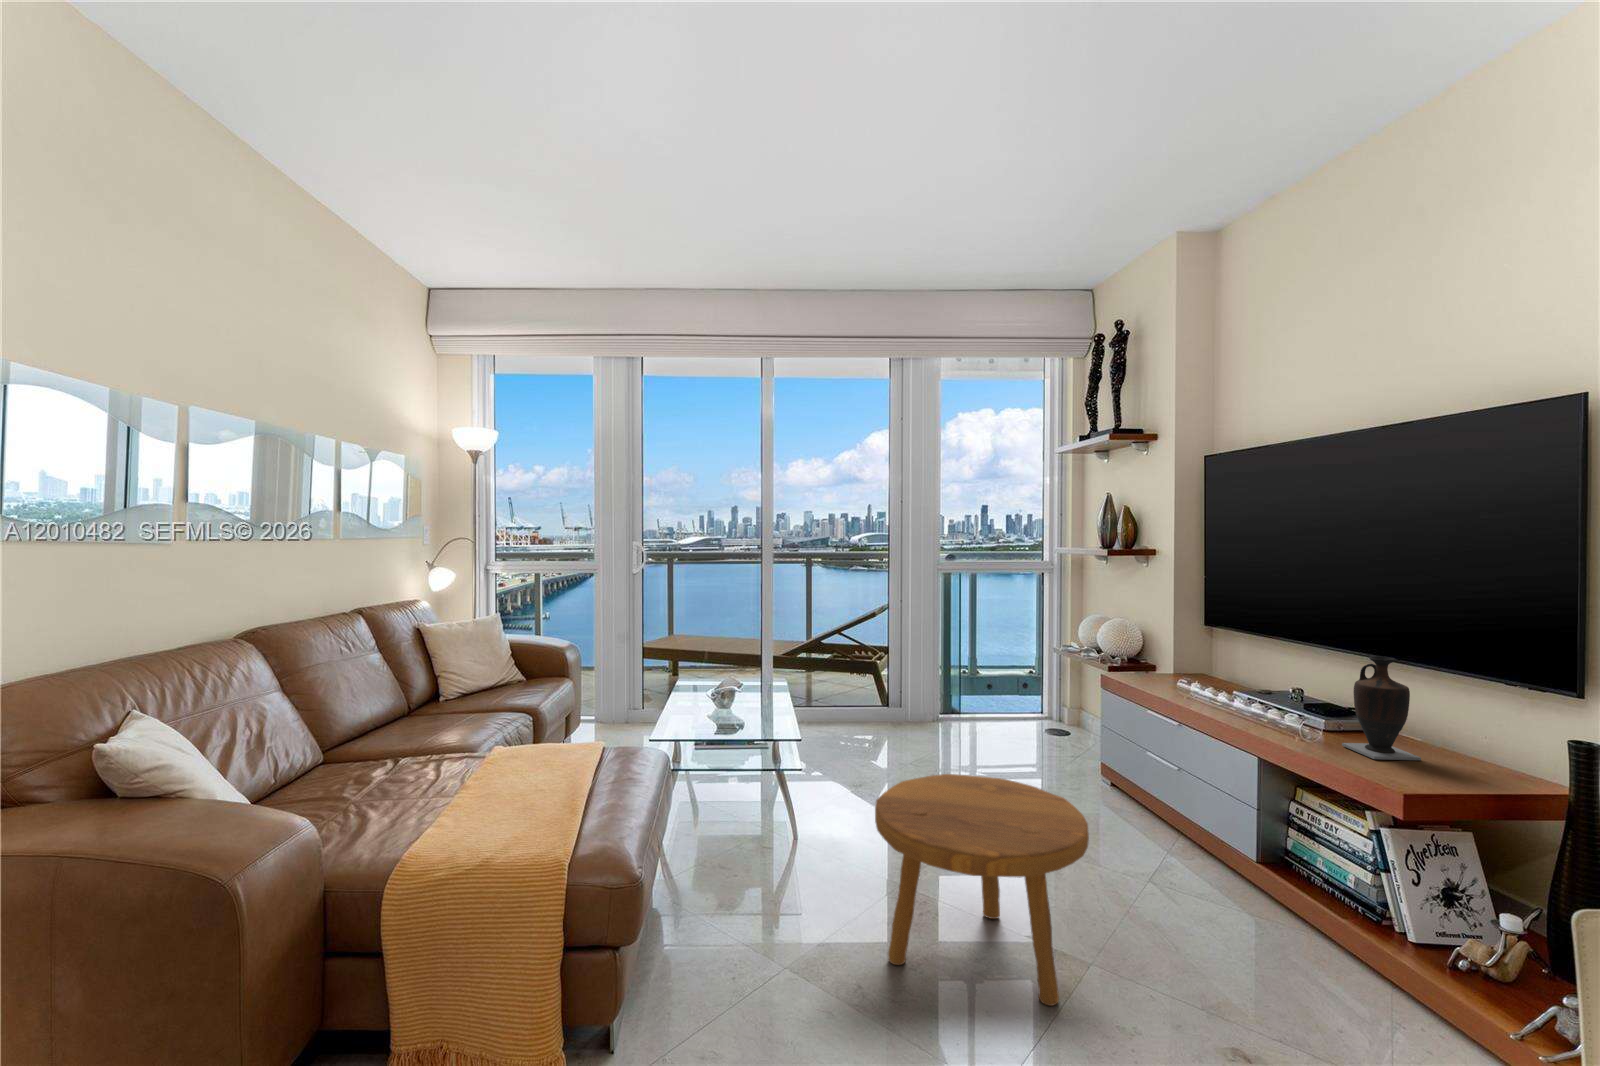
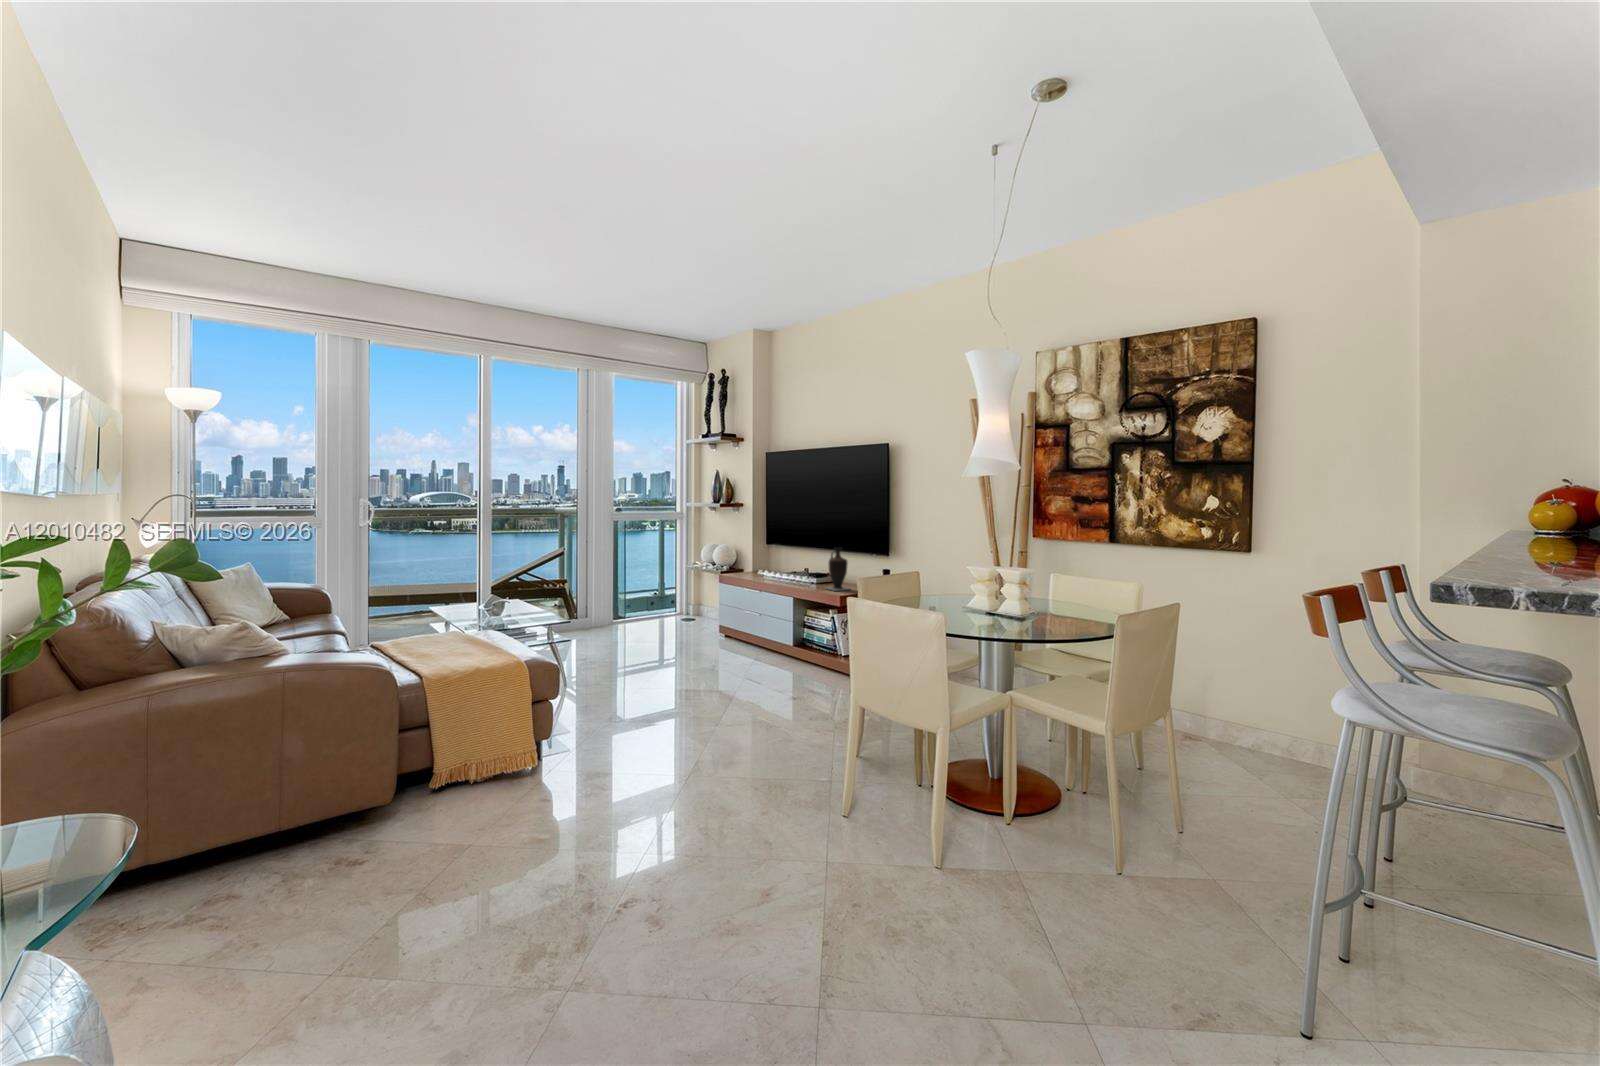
footstool: present [875,774,1089,1006] -> none [624,621,728,711]

